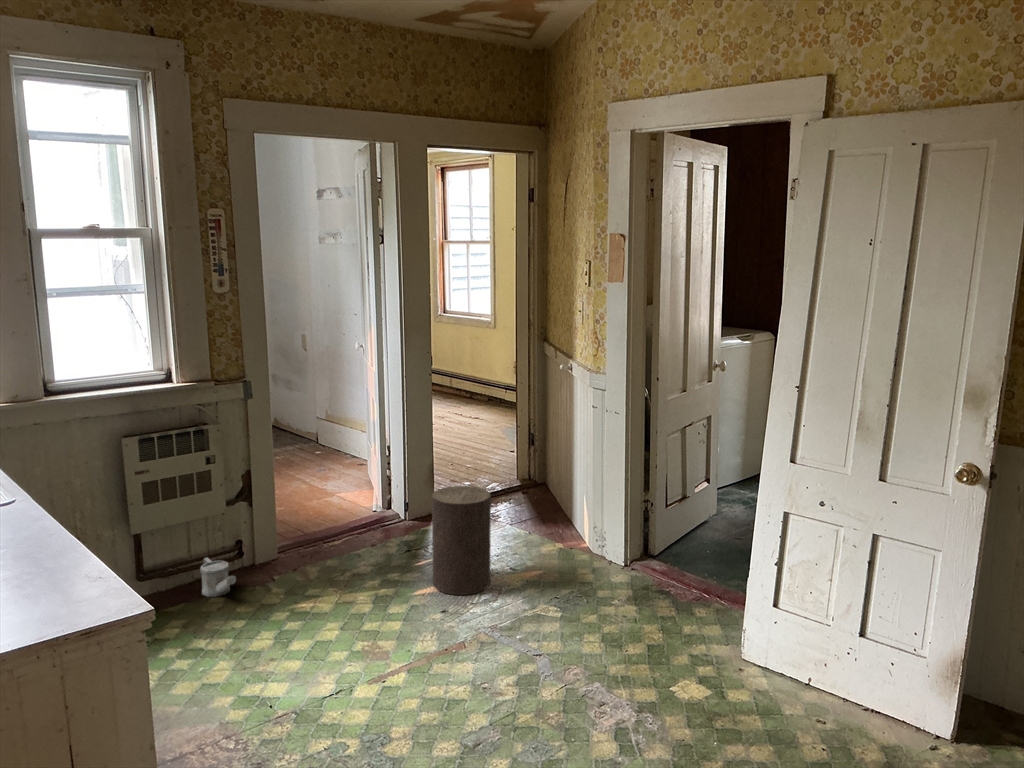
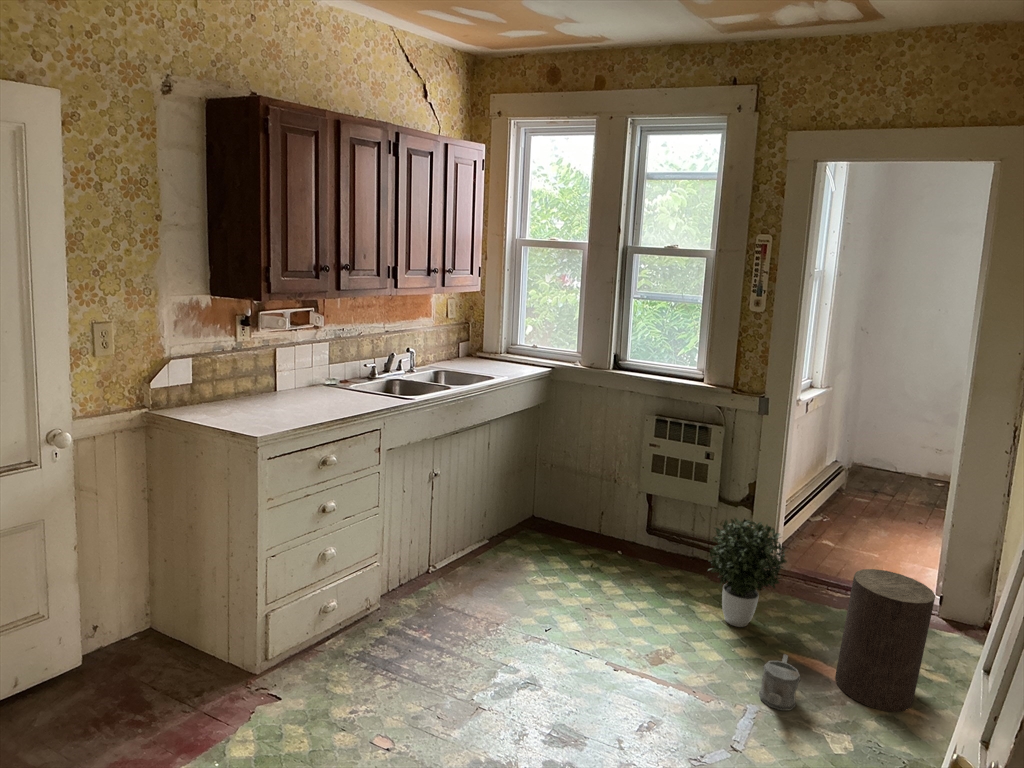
potted plant: none [288,496,368,605] -> present [709,518,787,627]
watering can: present [201,558,236,597] -> present [759,654,800,711]

